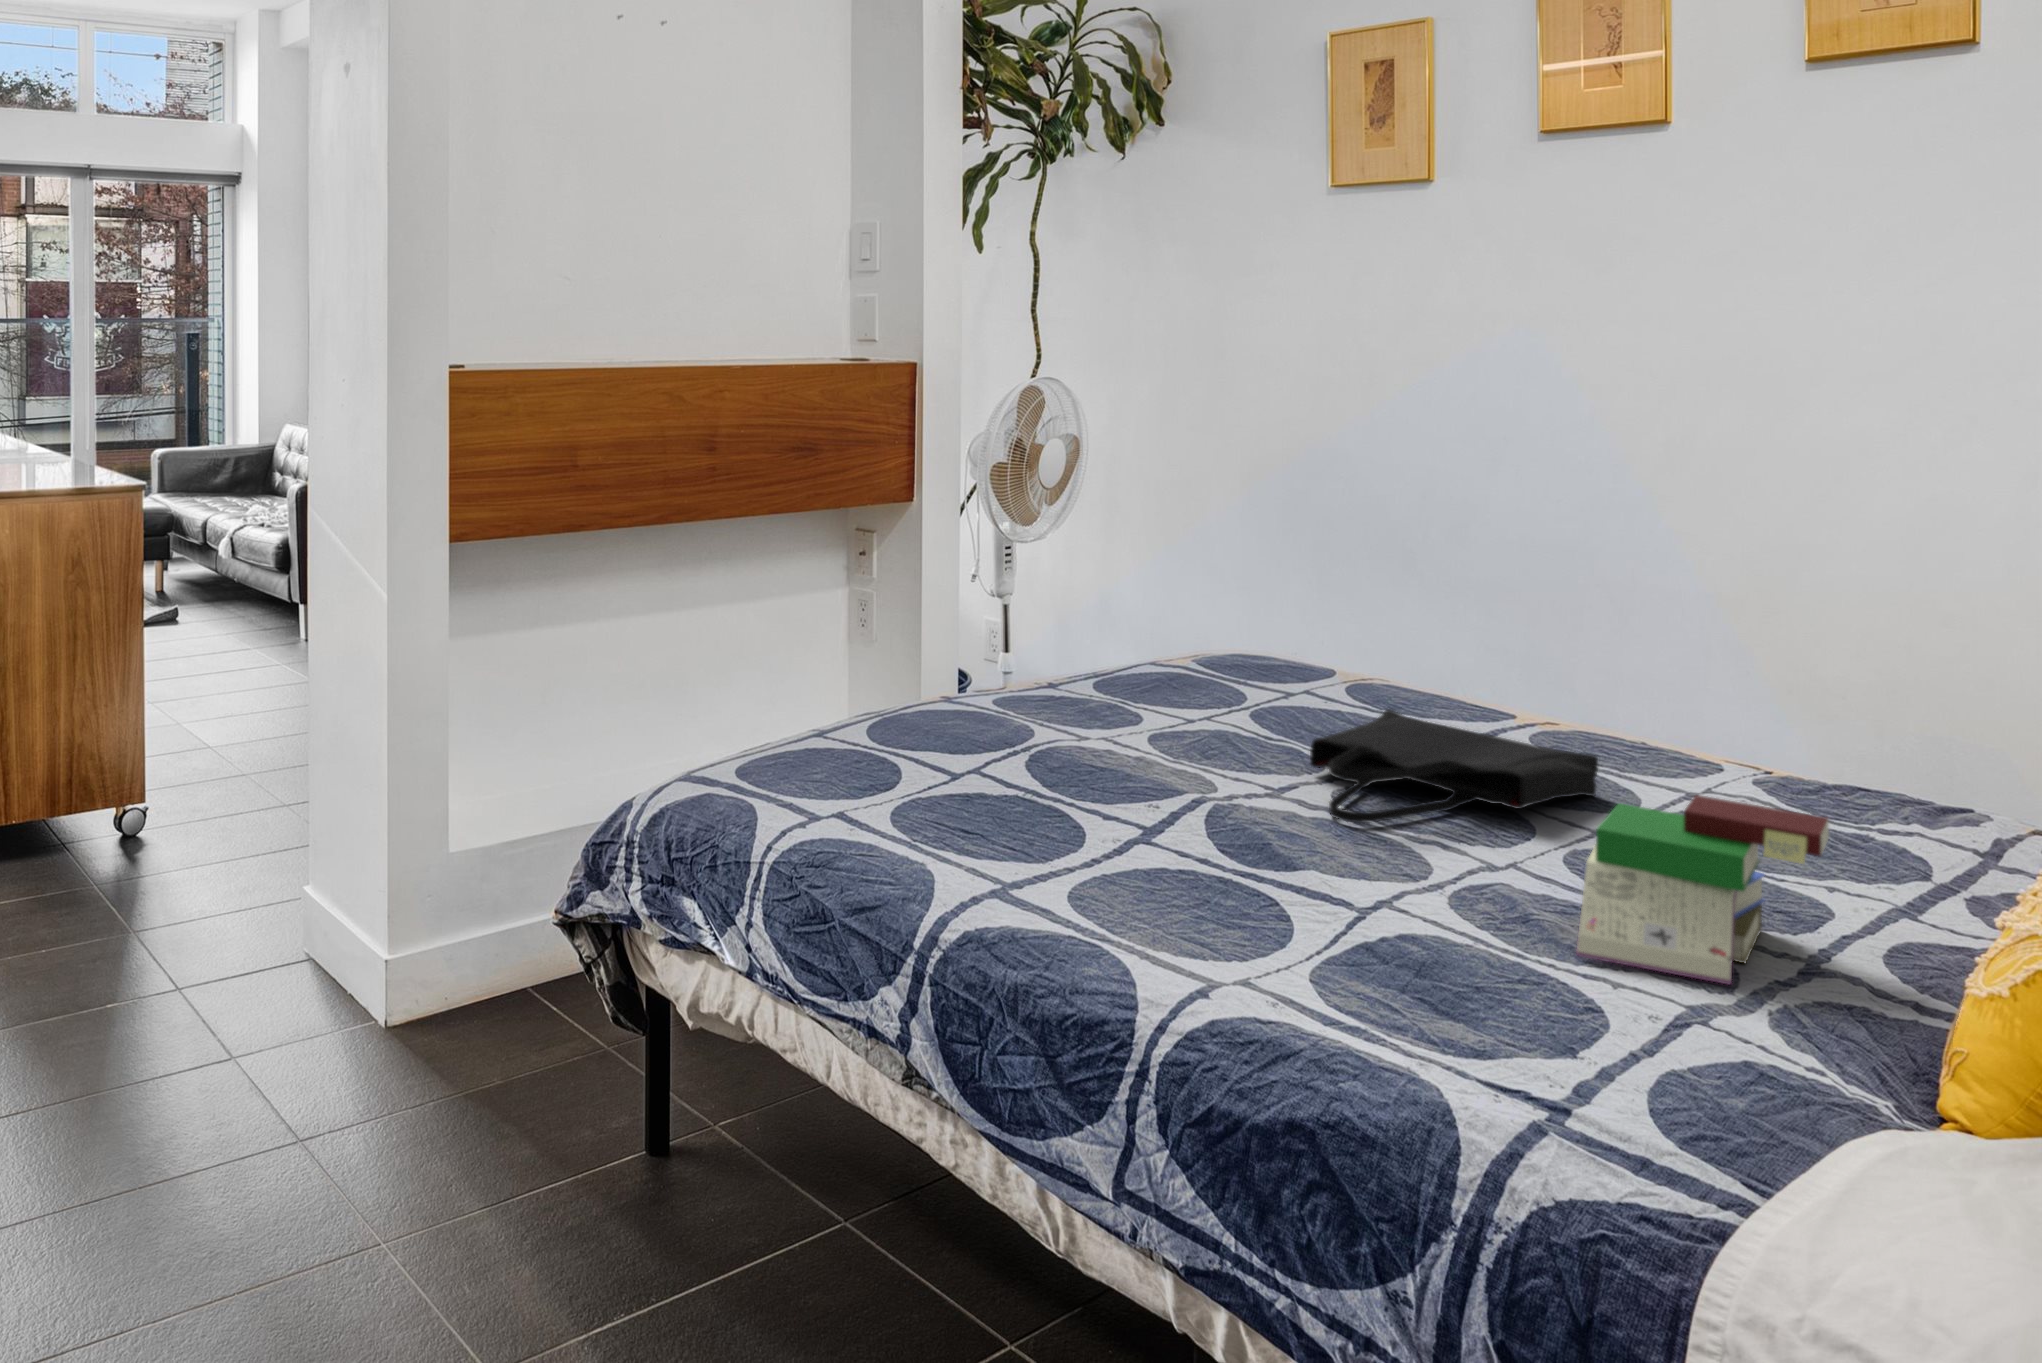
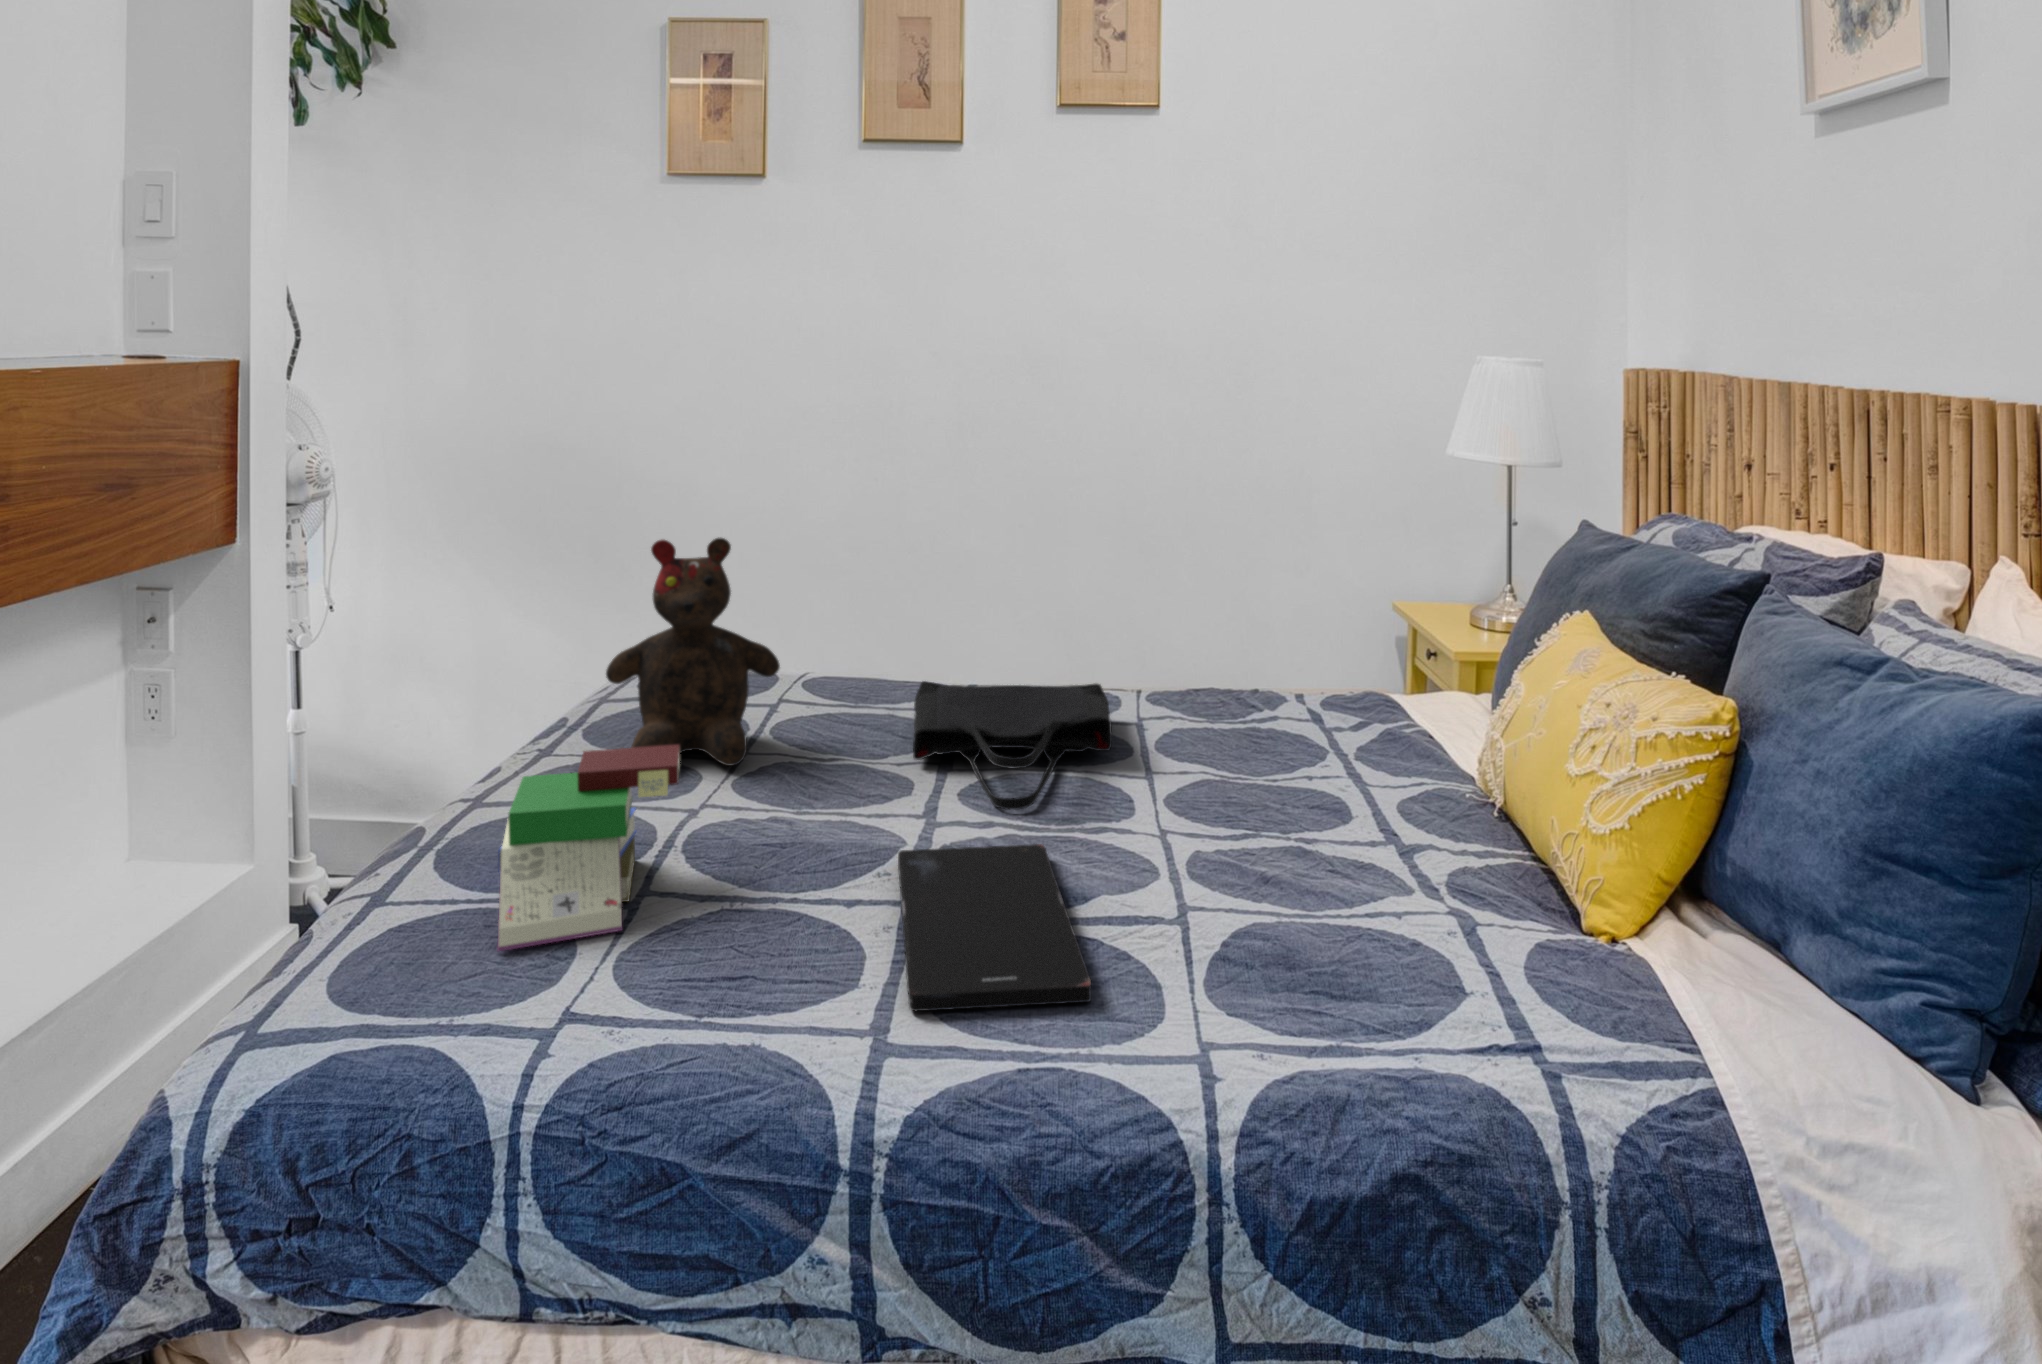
teddy bear: none [1067,529,1229,731] -> present [606,538,780,766]
book: present [1576,795,1829,984] -> present [497,745,680,951]
smartphone: none [1027,807,1307,924] -> present [898,844,1091,1011]

